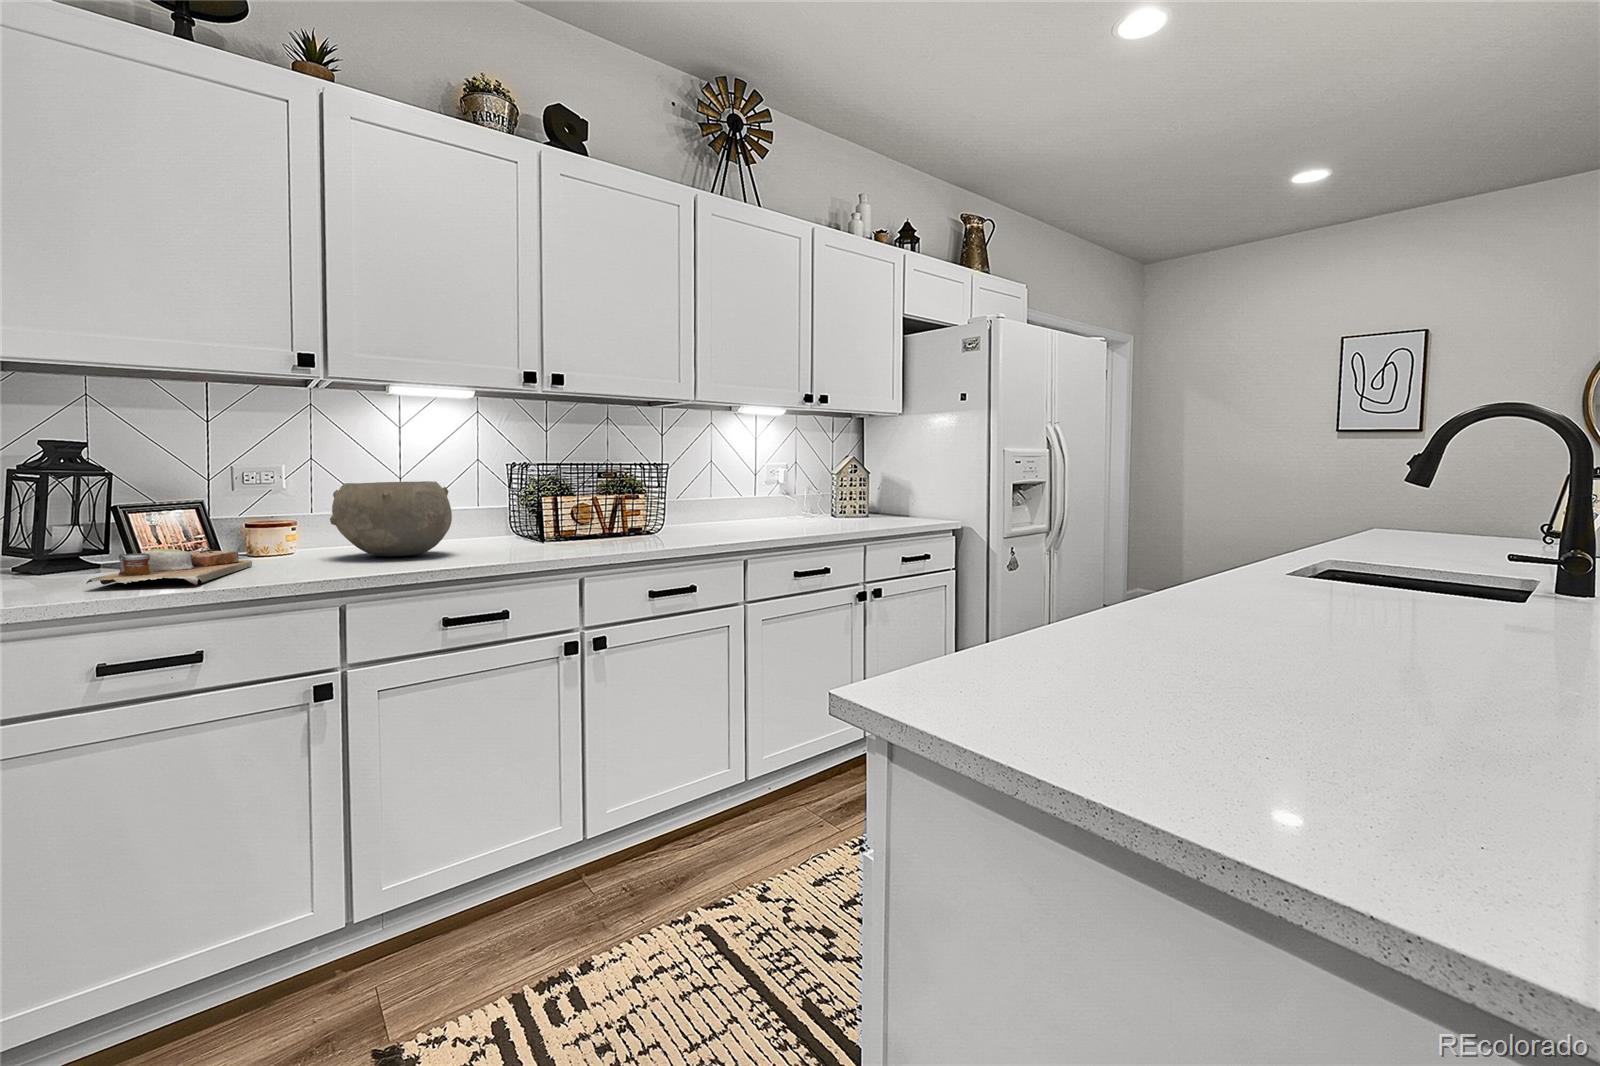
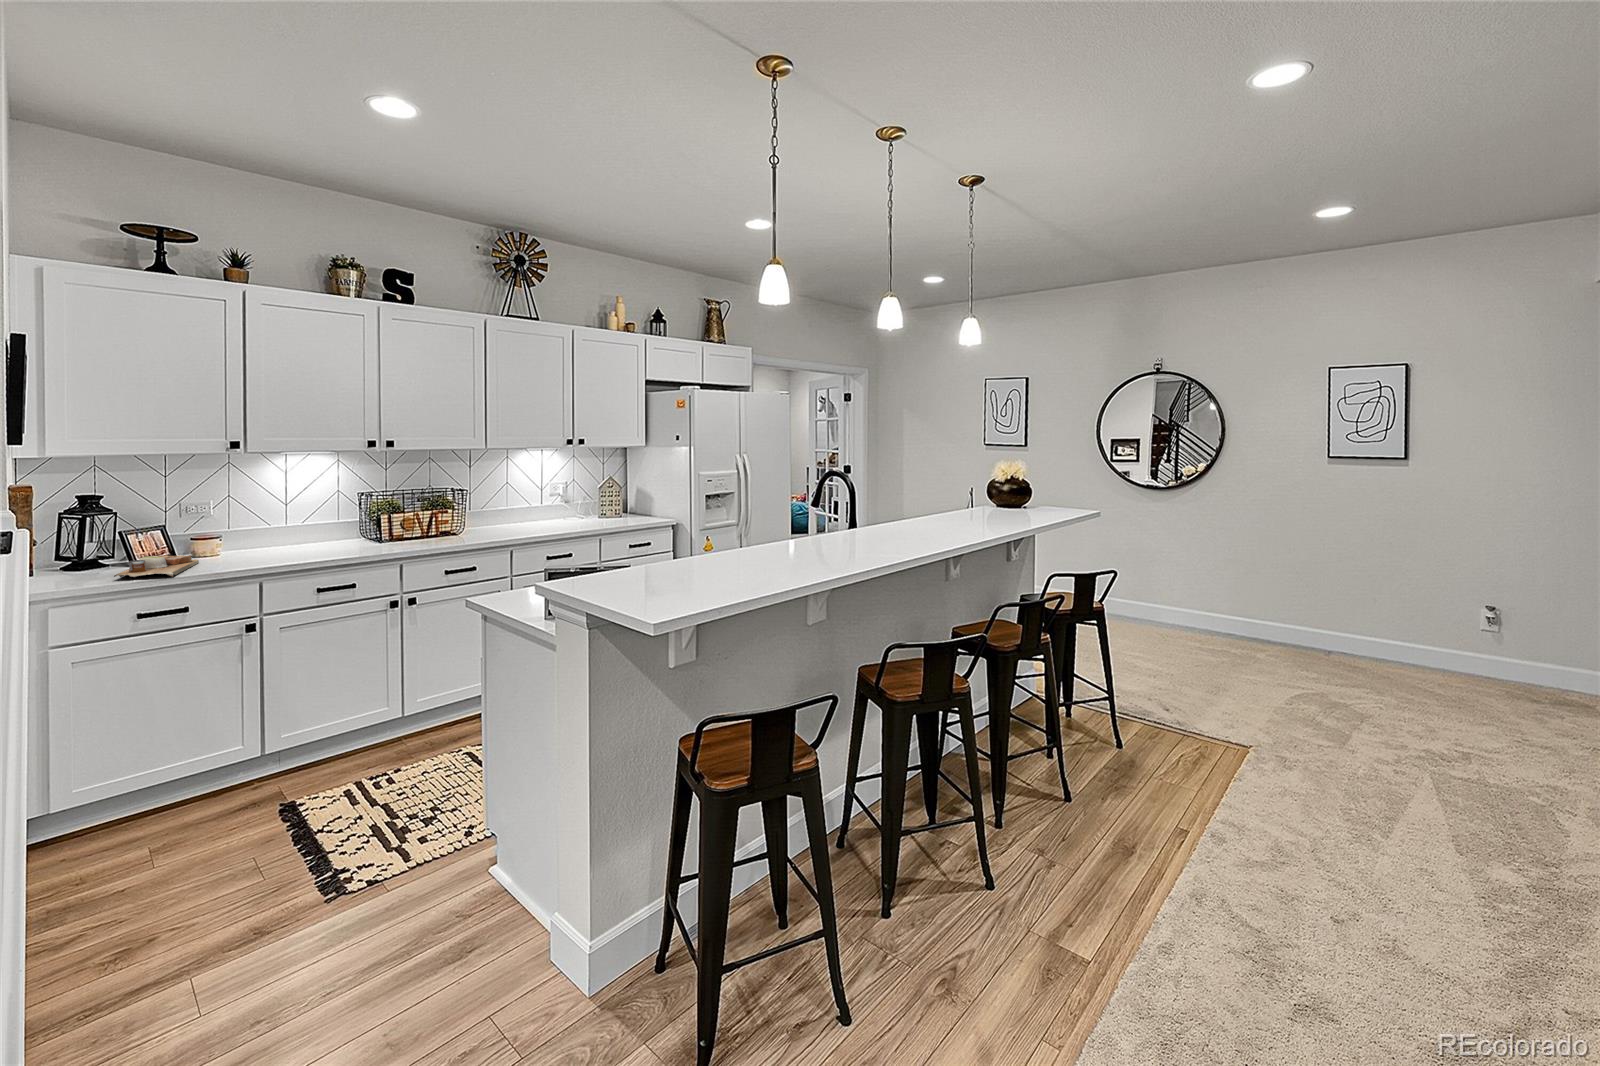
ceramic bowl: present [330,481,452,556] -> none [244,509,320,555]

